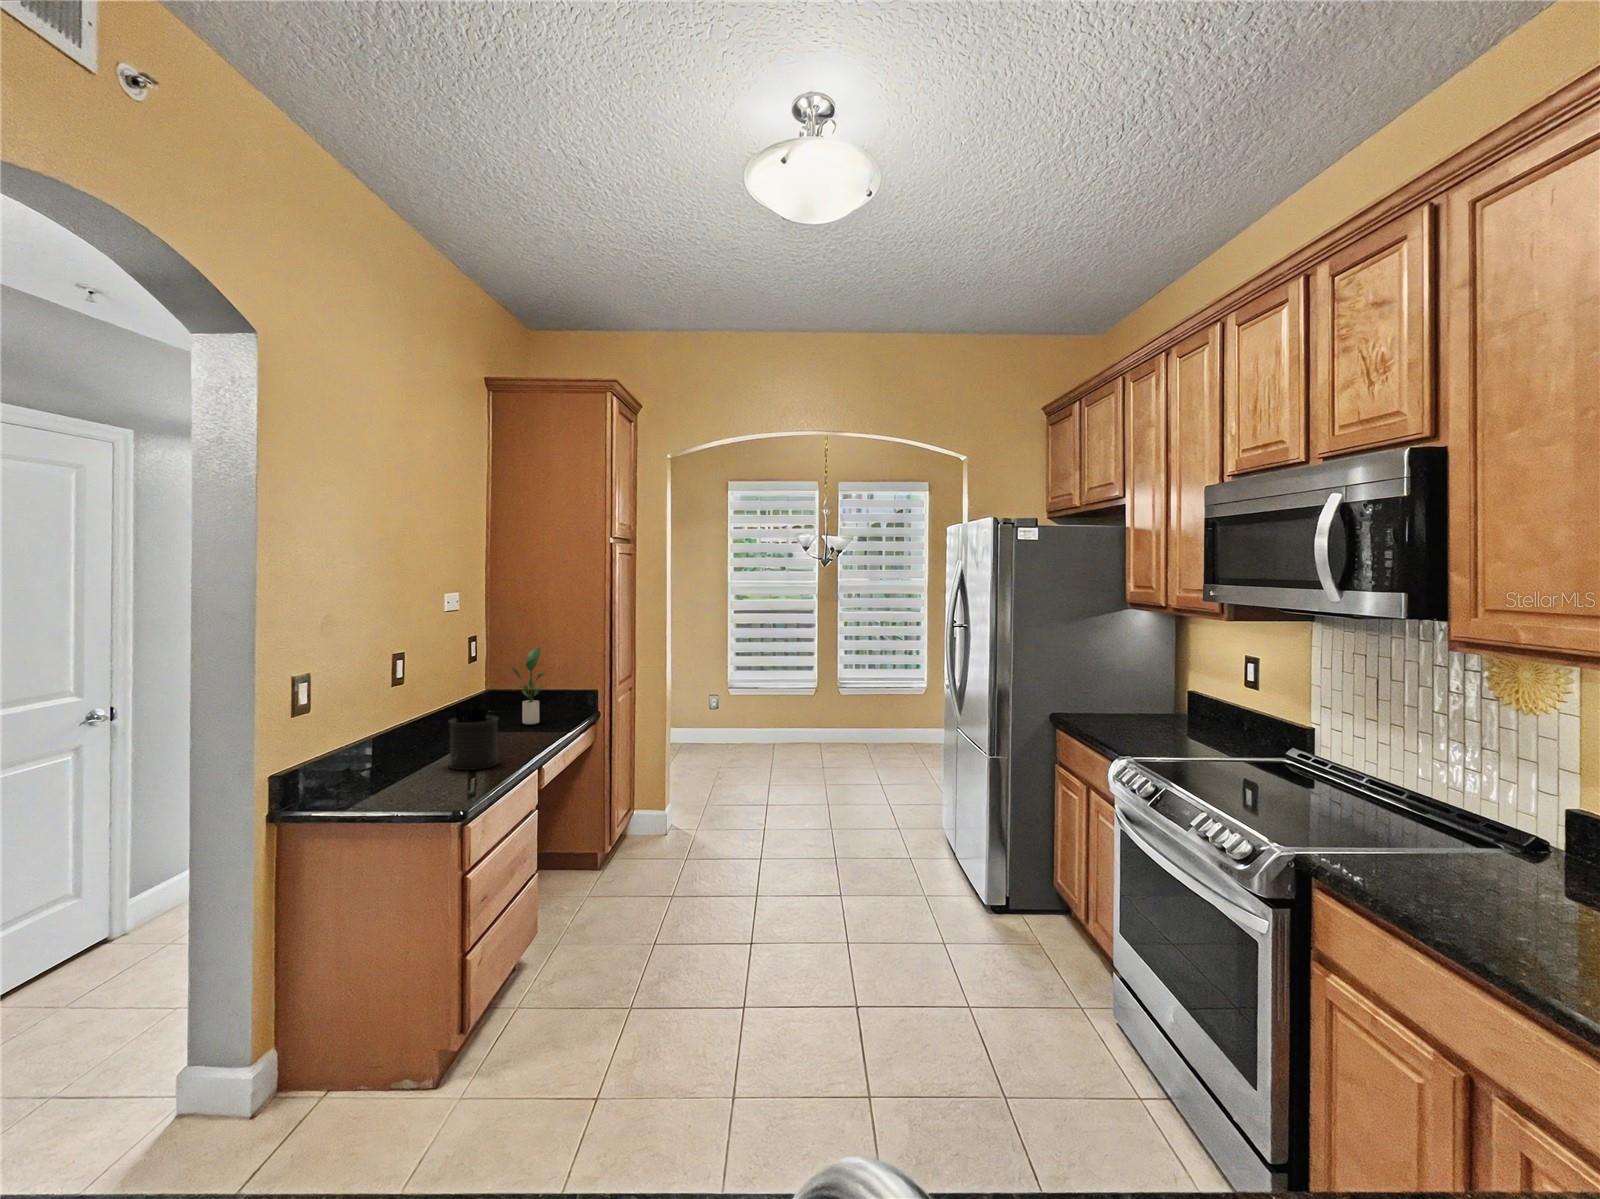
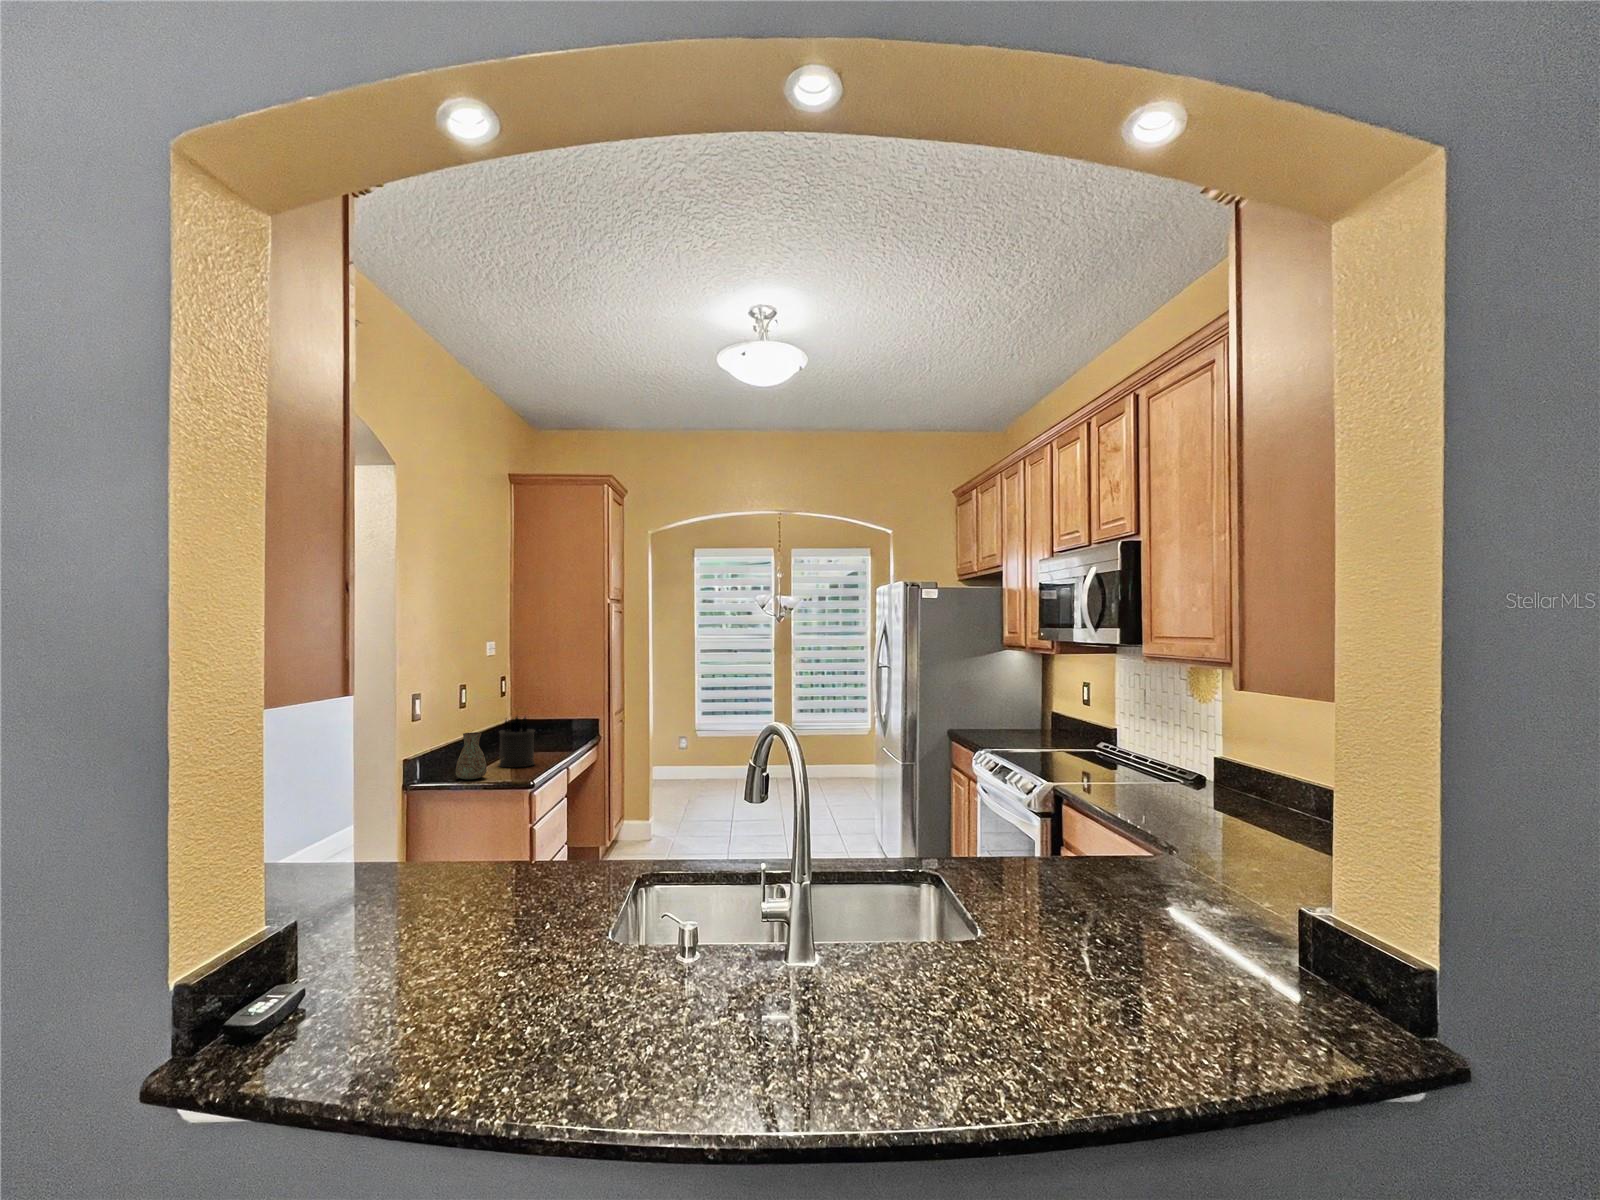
potted plant: present [511,648,548,724] -> none [530,684,561,745]
decorative vase: none [372,729,418,797] -> present [456,732,487,779]

